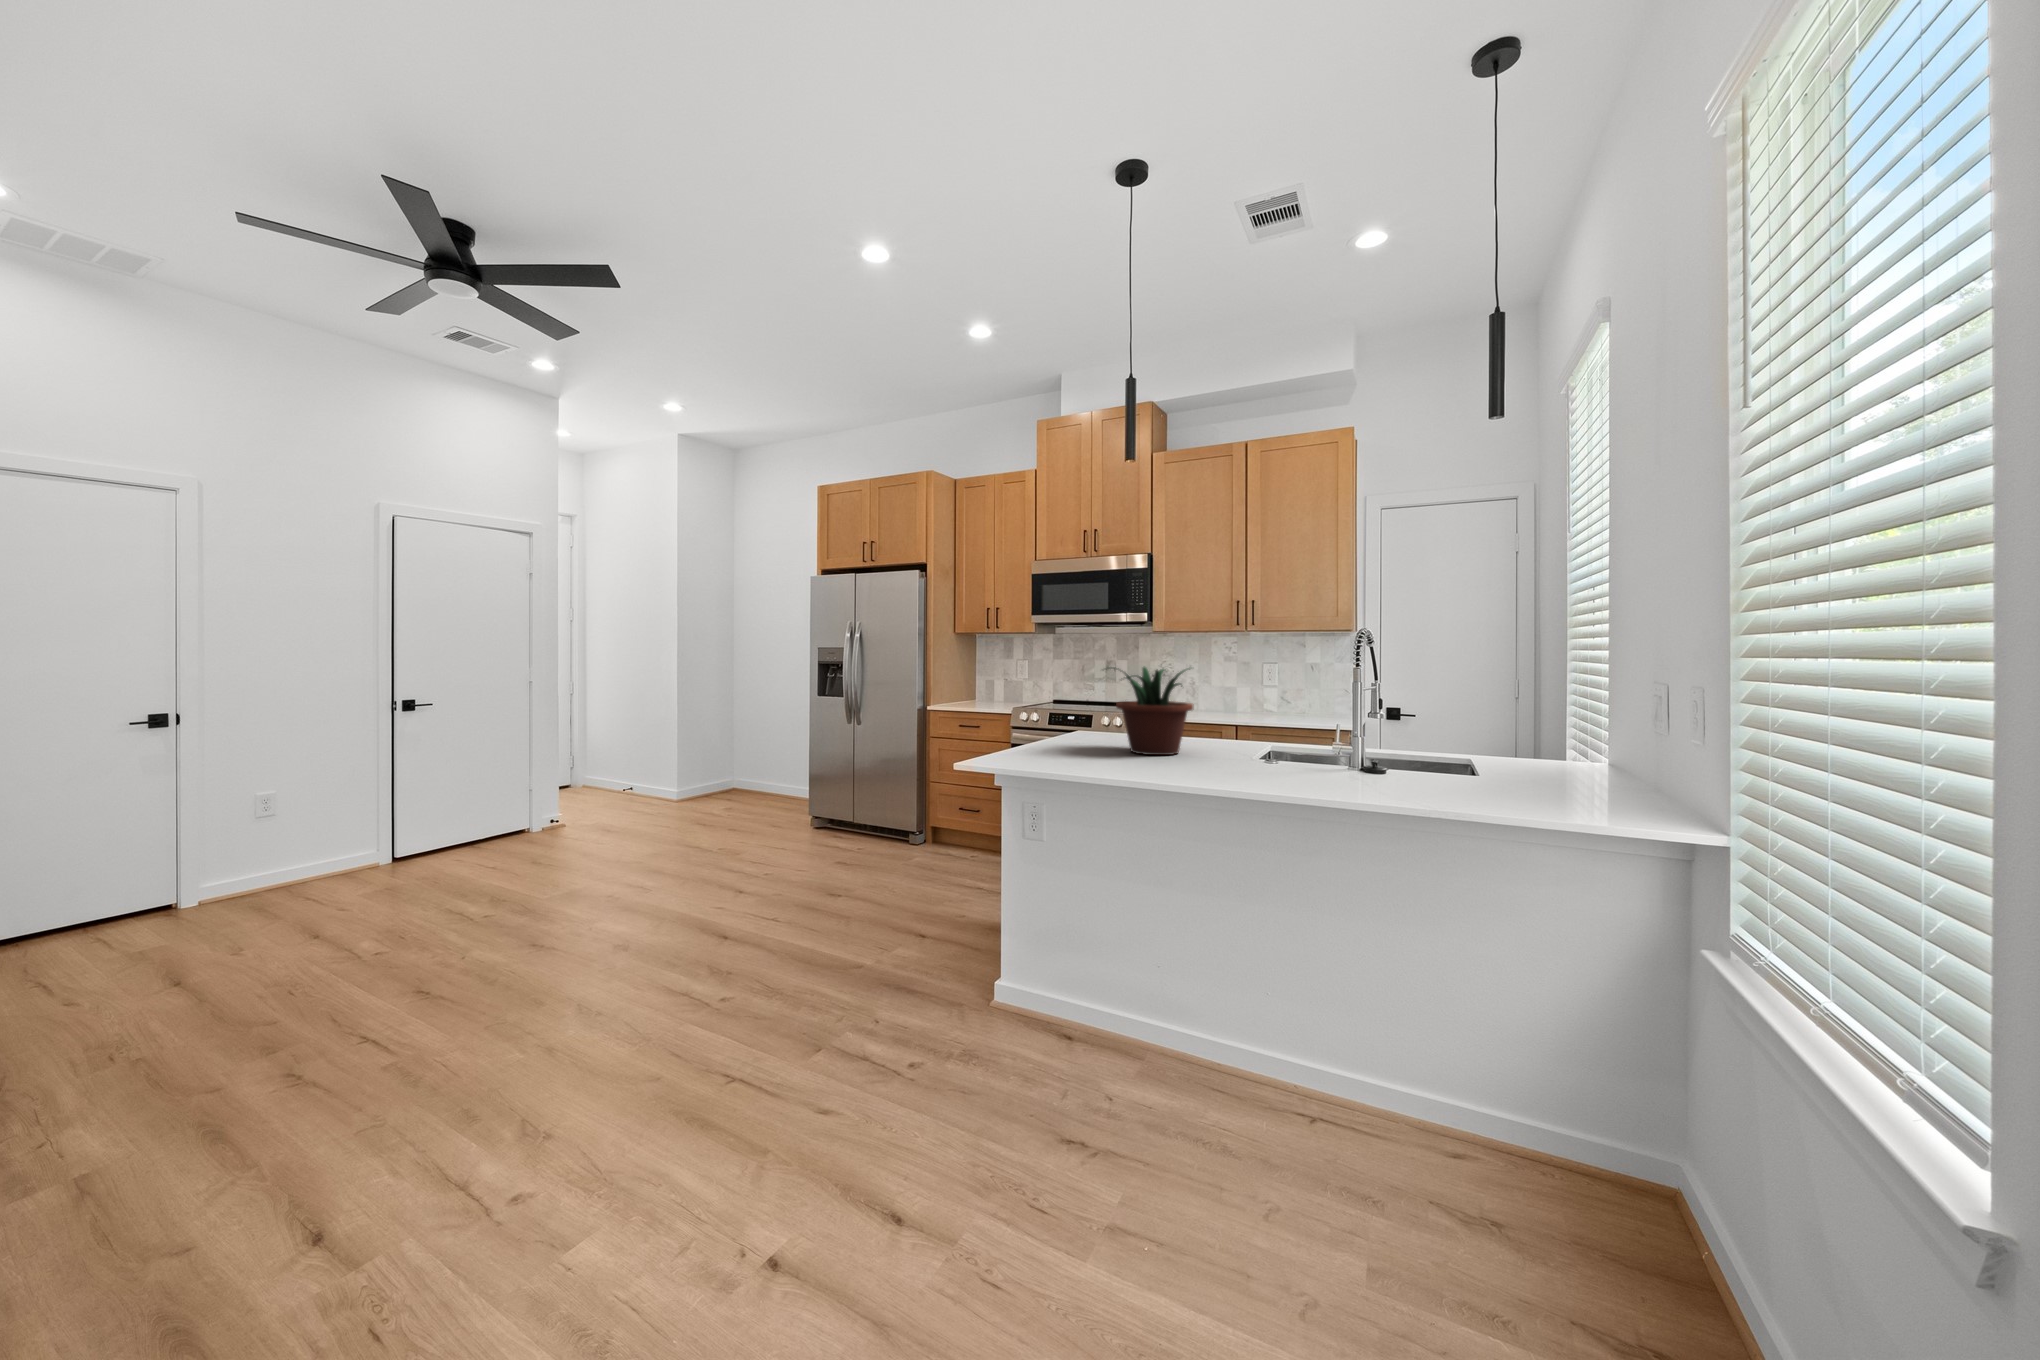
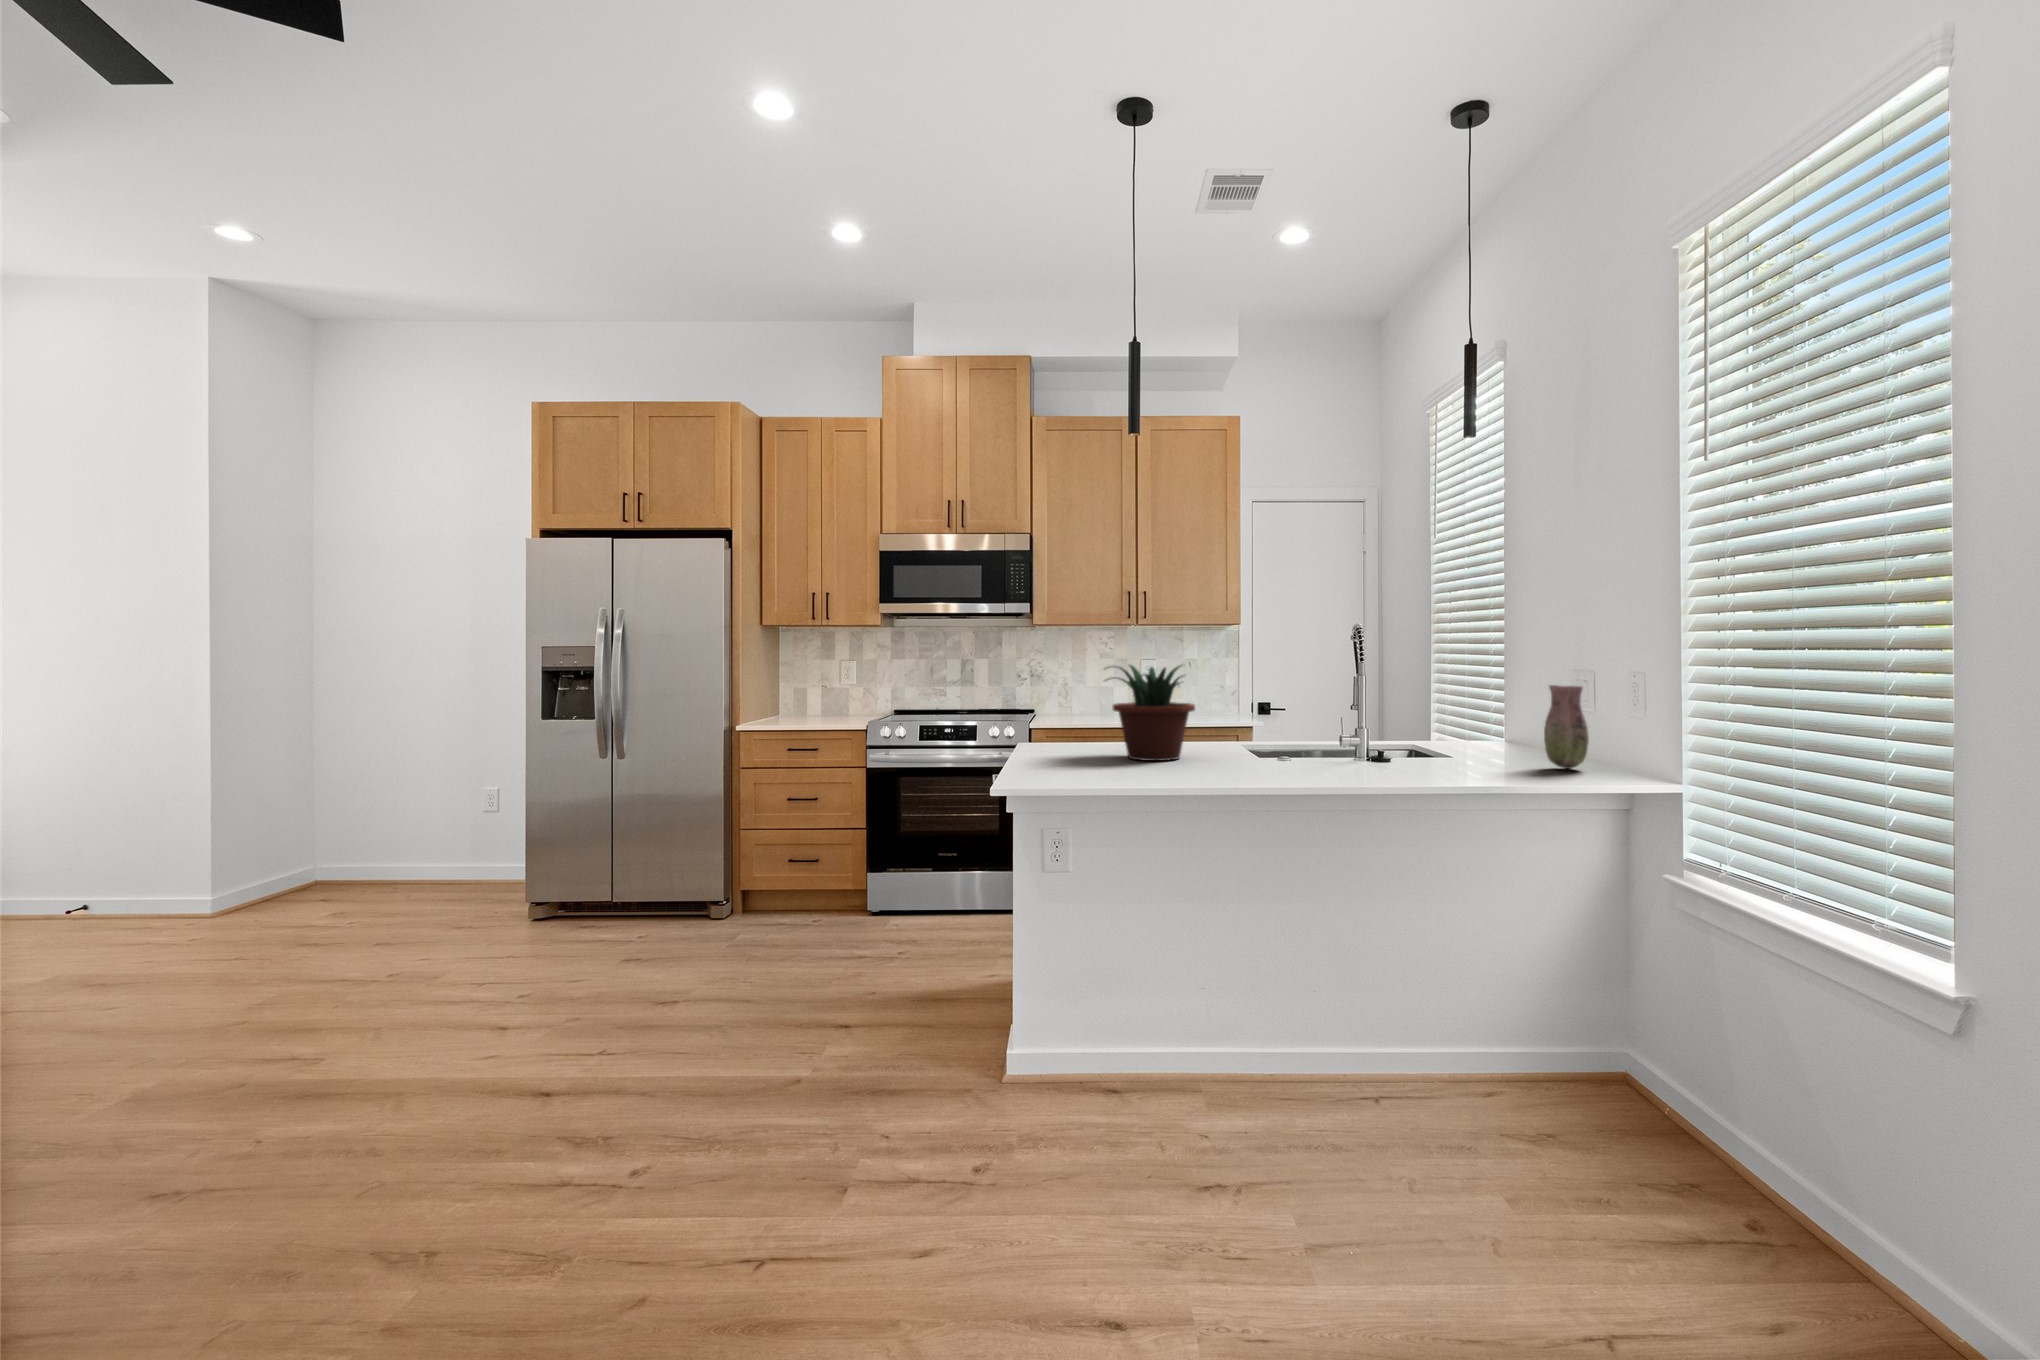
vase: none [1575,700,1636,800] -> present [1544,685,1589,769]

